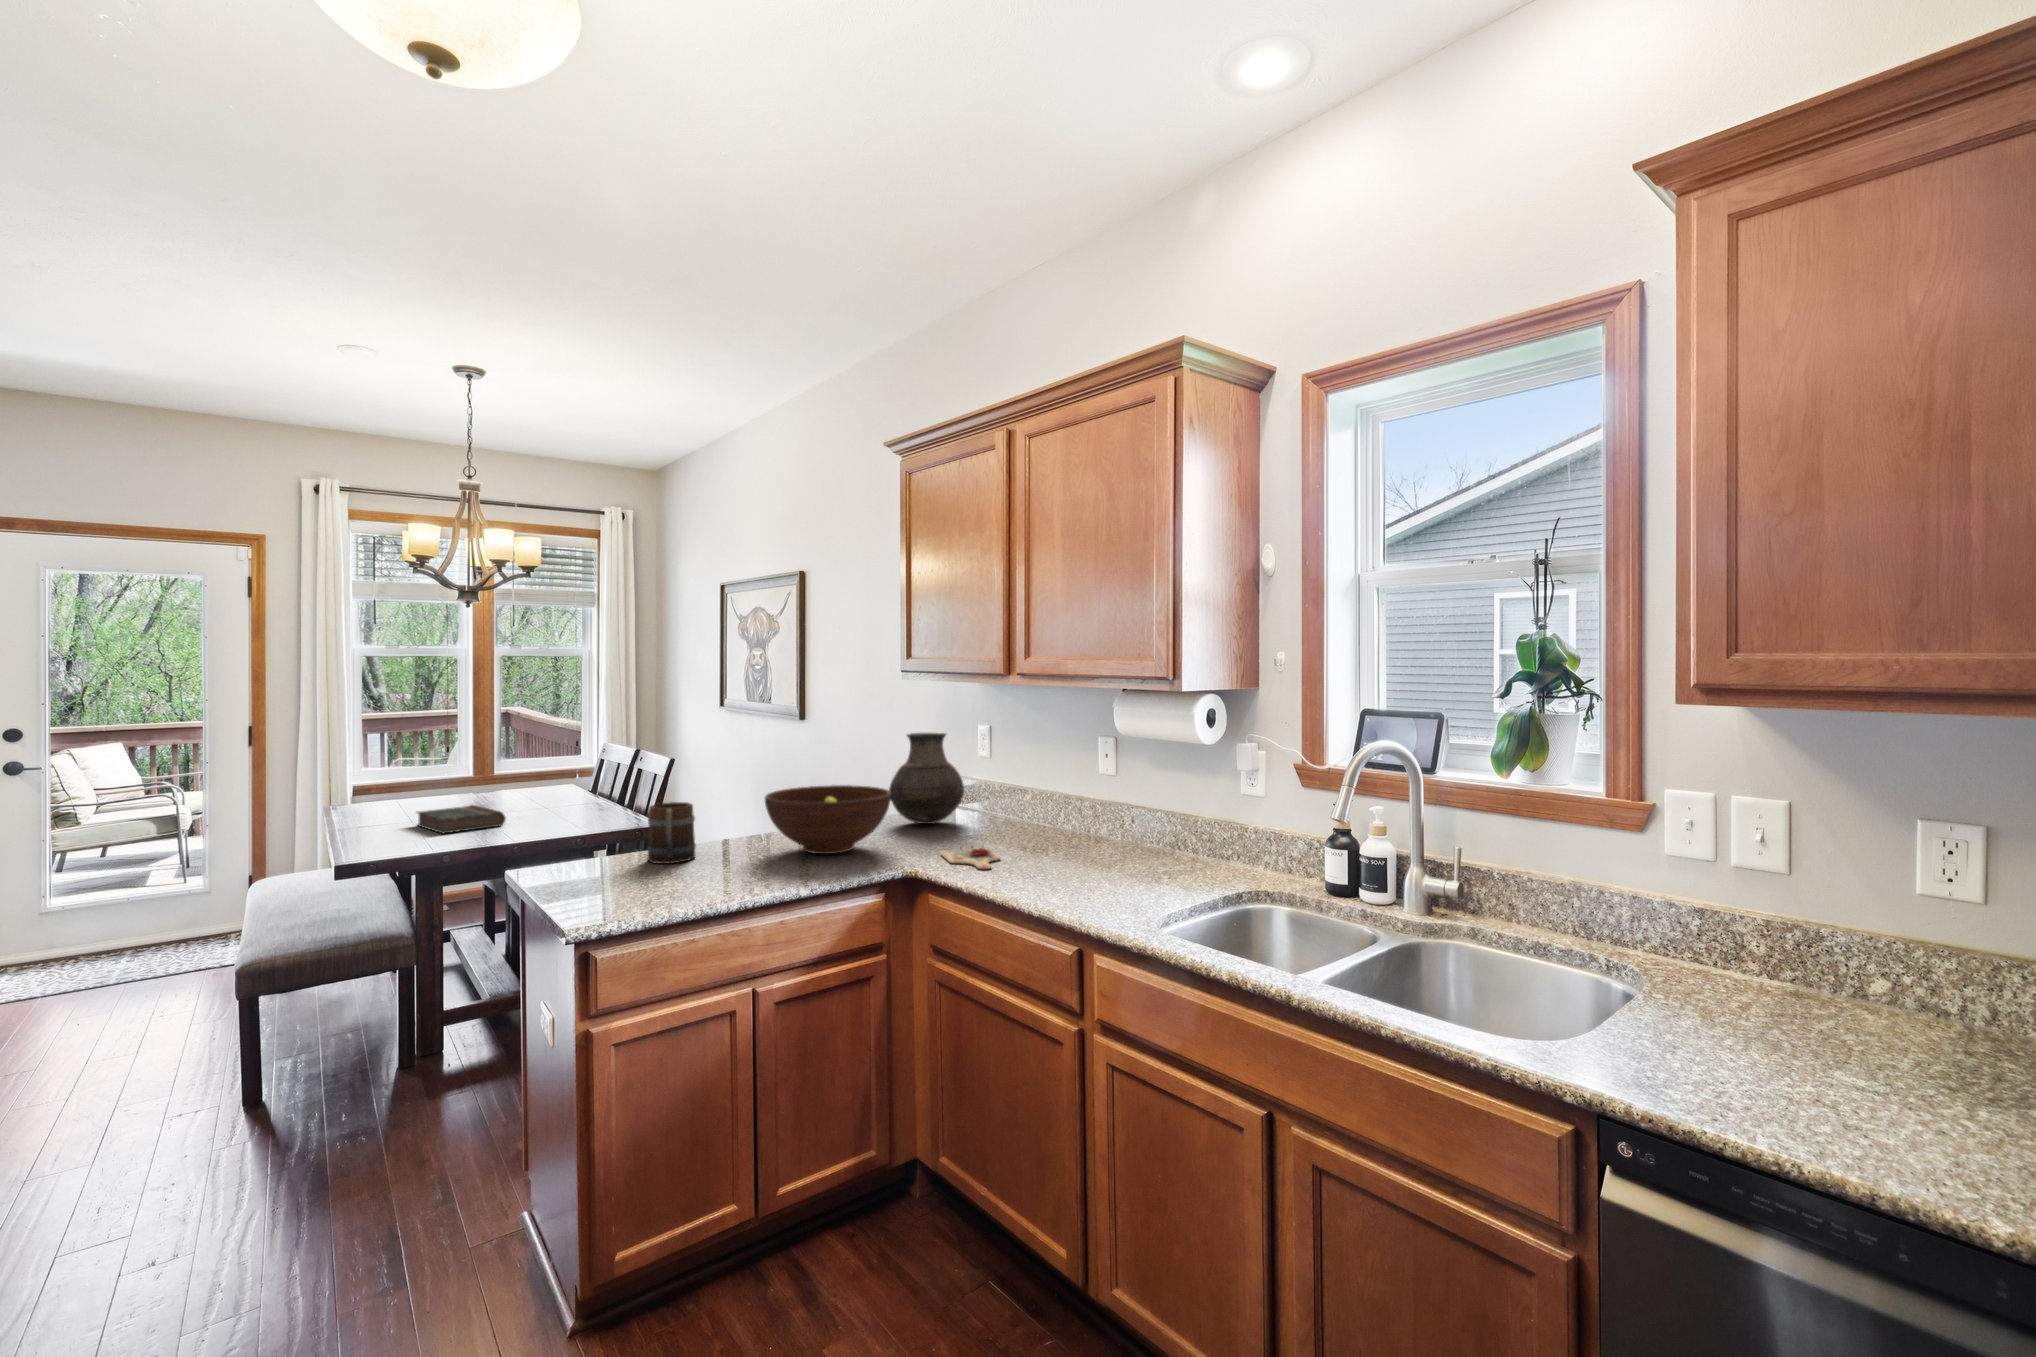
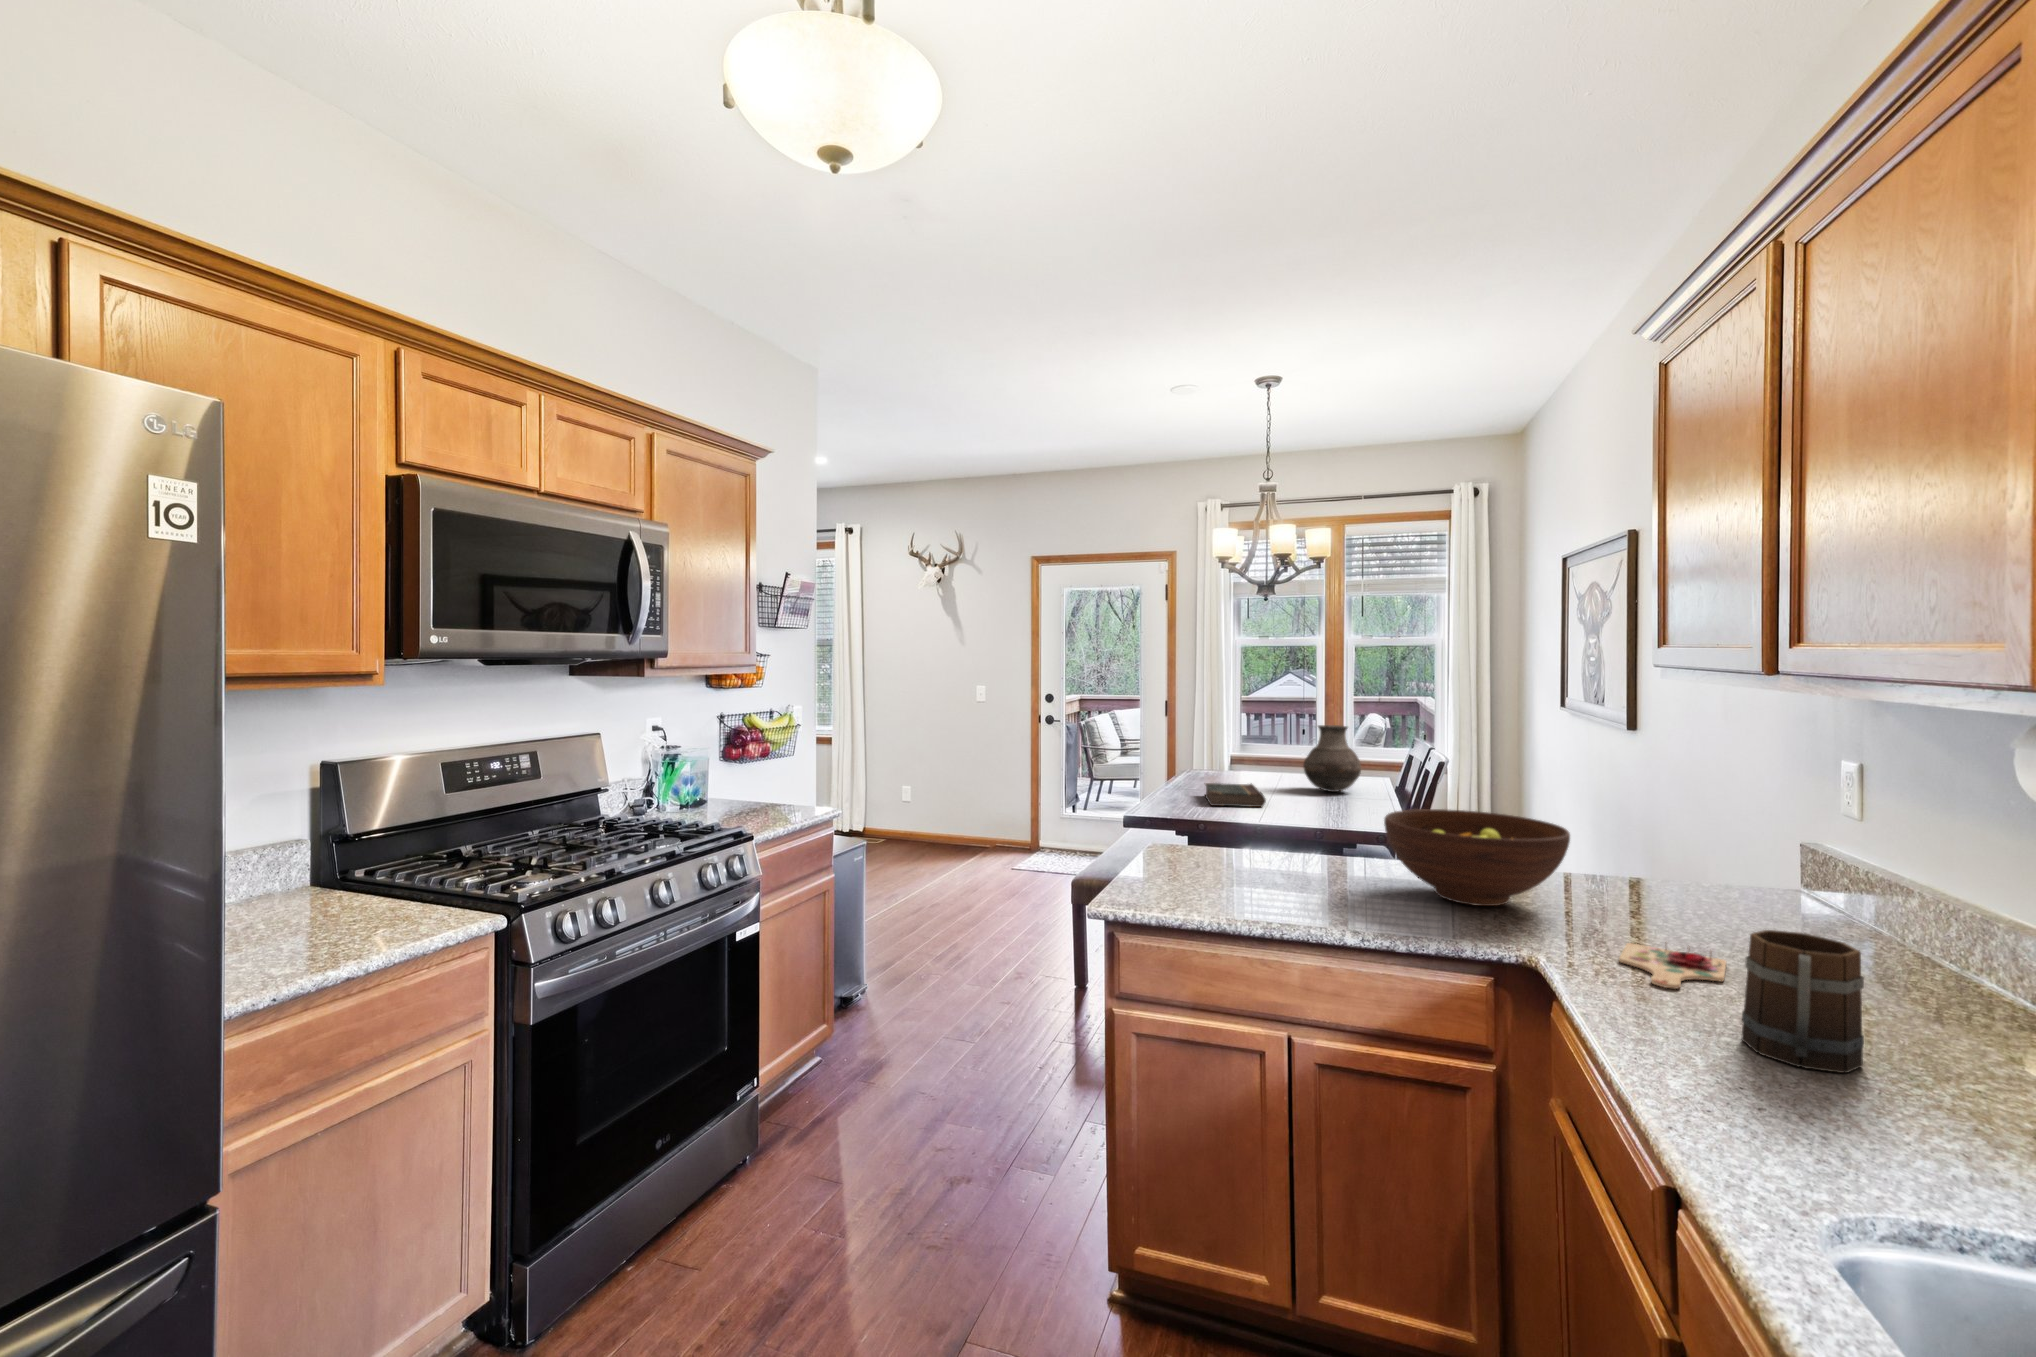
vase: present [889,733,964,824] -> present [1303,725,1361,792]
mug: present [647,802,696,864] -> present [1741,930,1864,1073]

